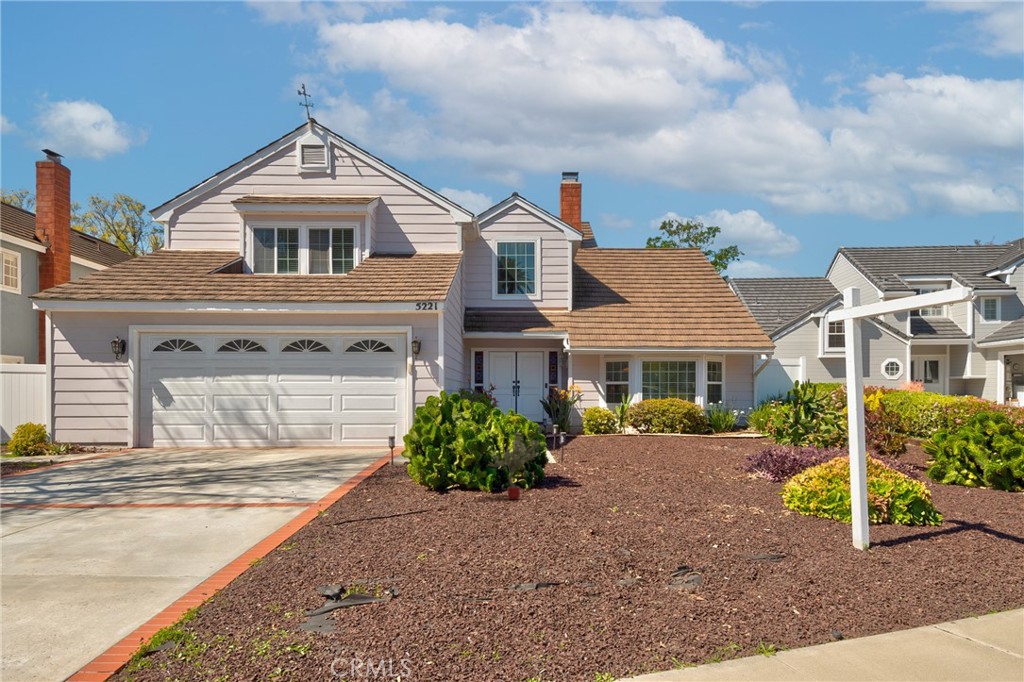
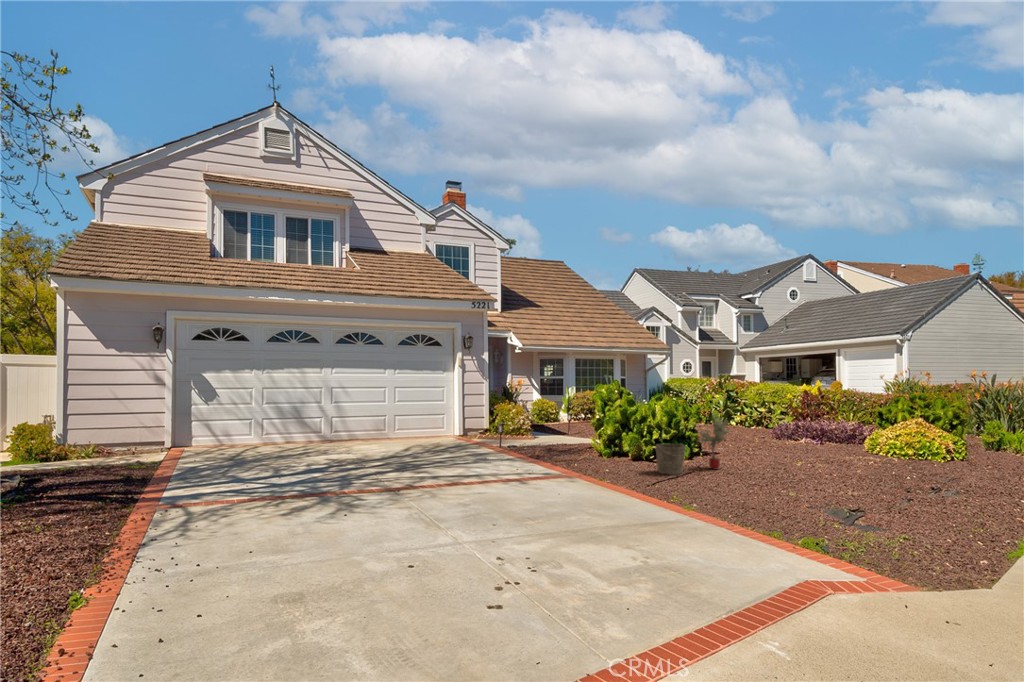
bucket: none [429,466,465,503] -> present [656,444,685,475]

